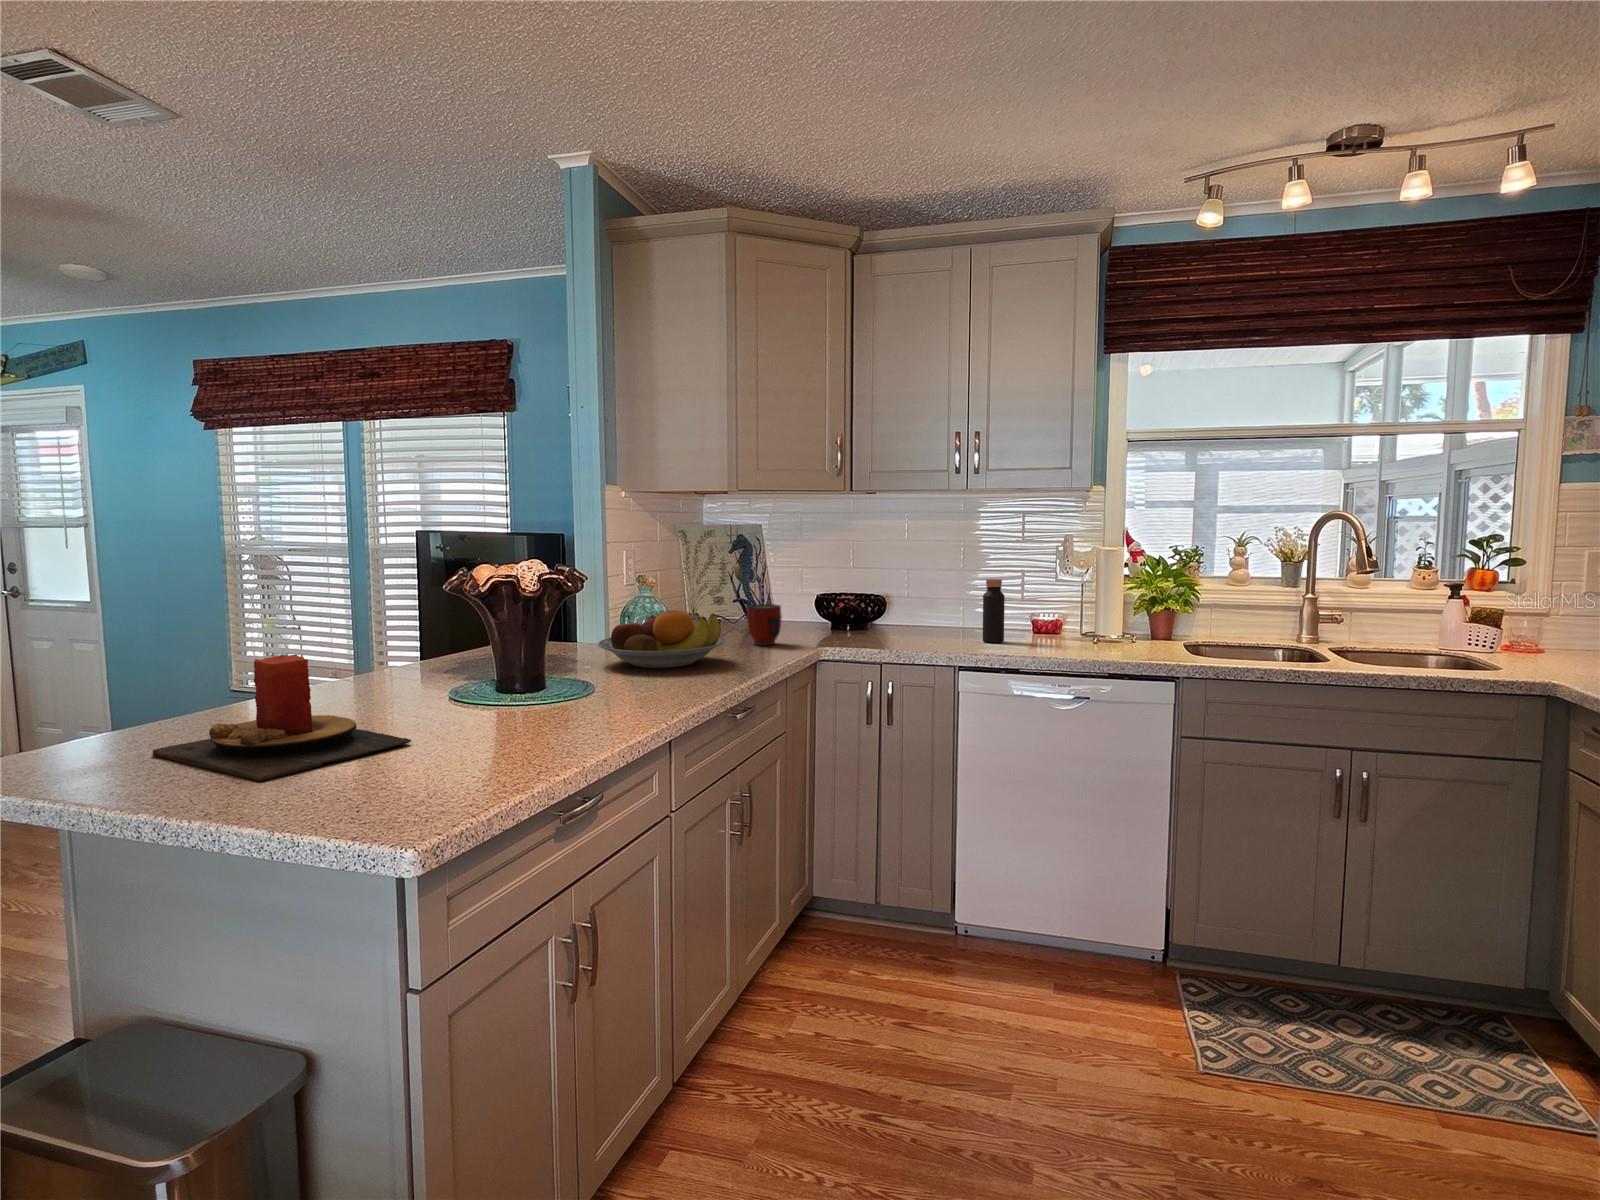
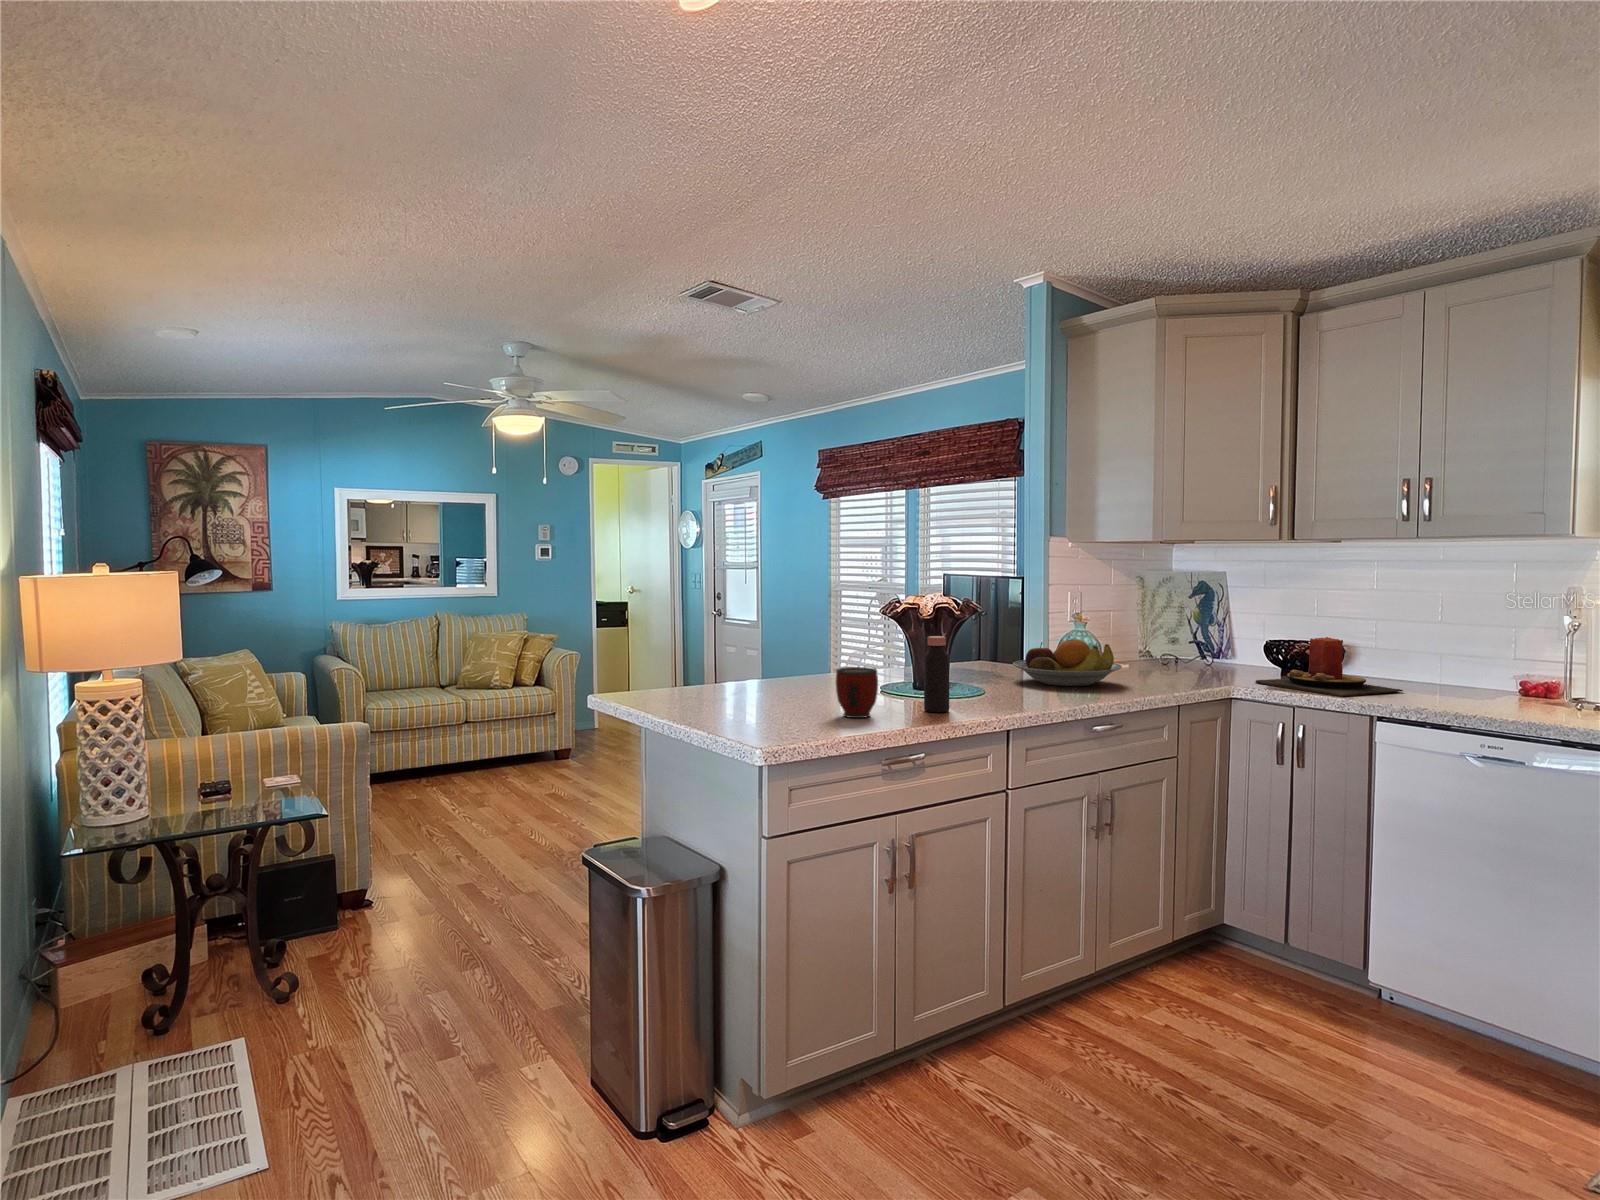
bottle: present [983,579,1005,643] -> present [924,636,949,712]
mug: present [747,604,782,645] -> present [836,667,878,718]
candle: present [152,654,411,782] -> present [1255,637,1403,697]

